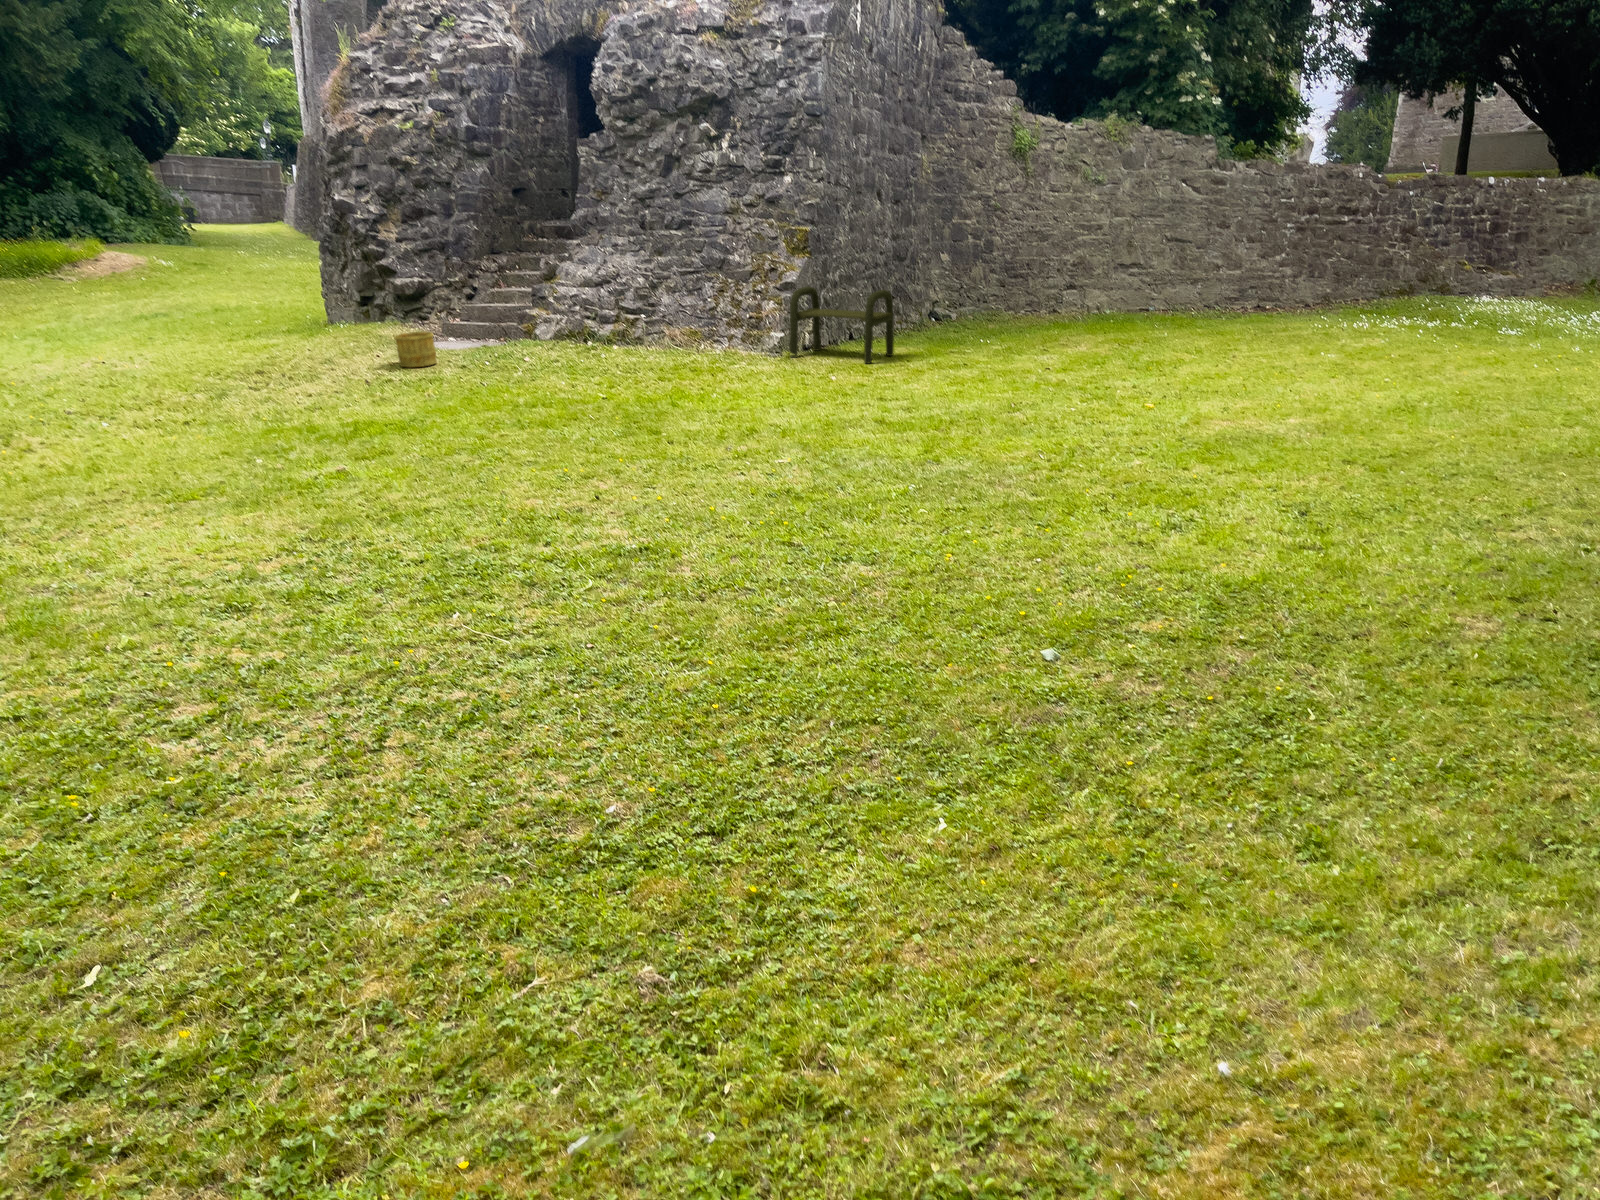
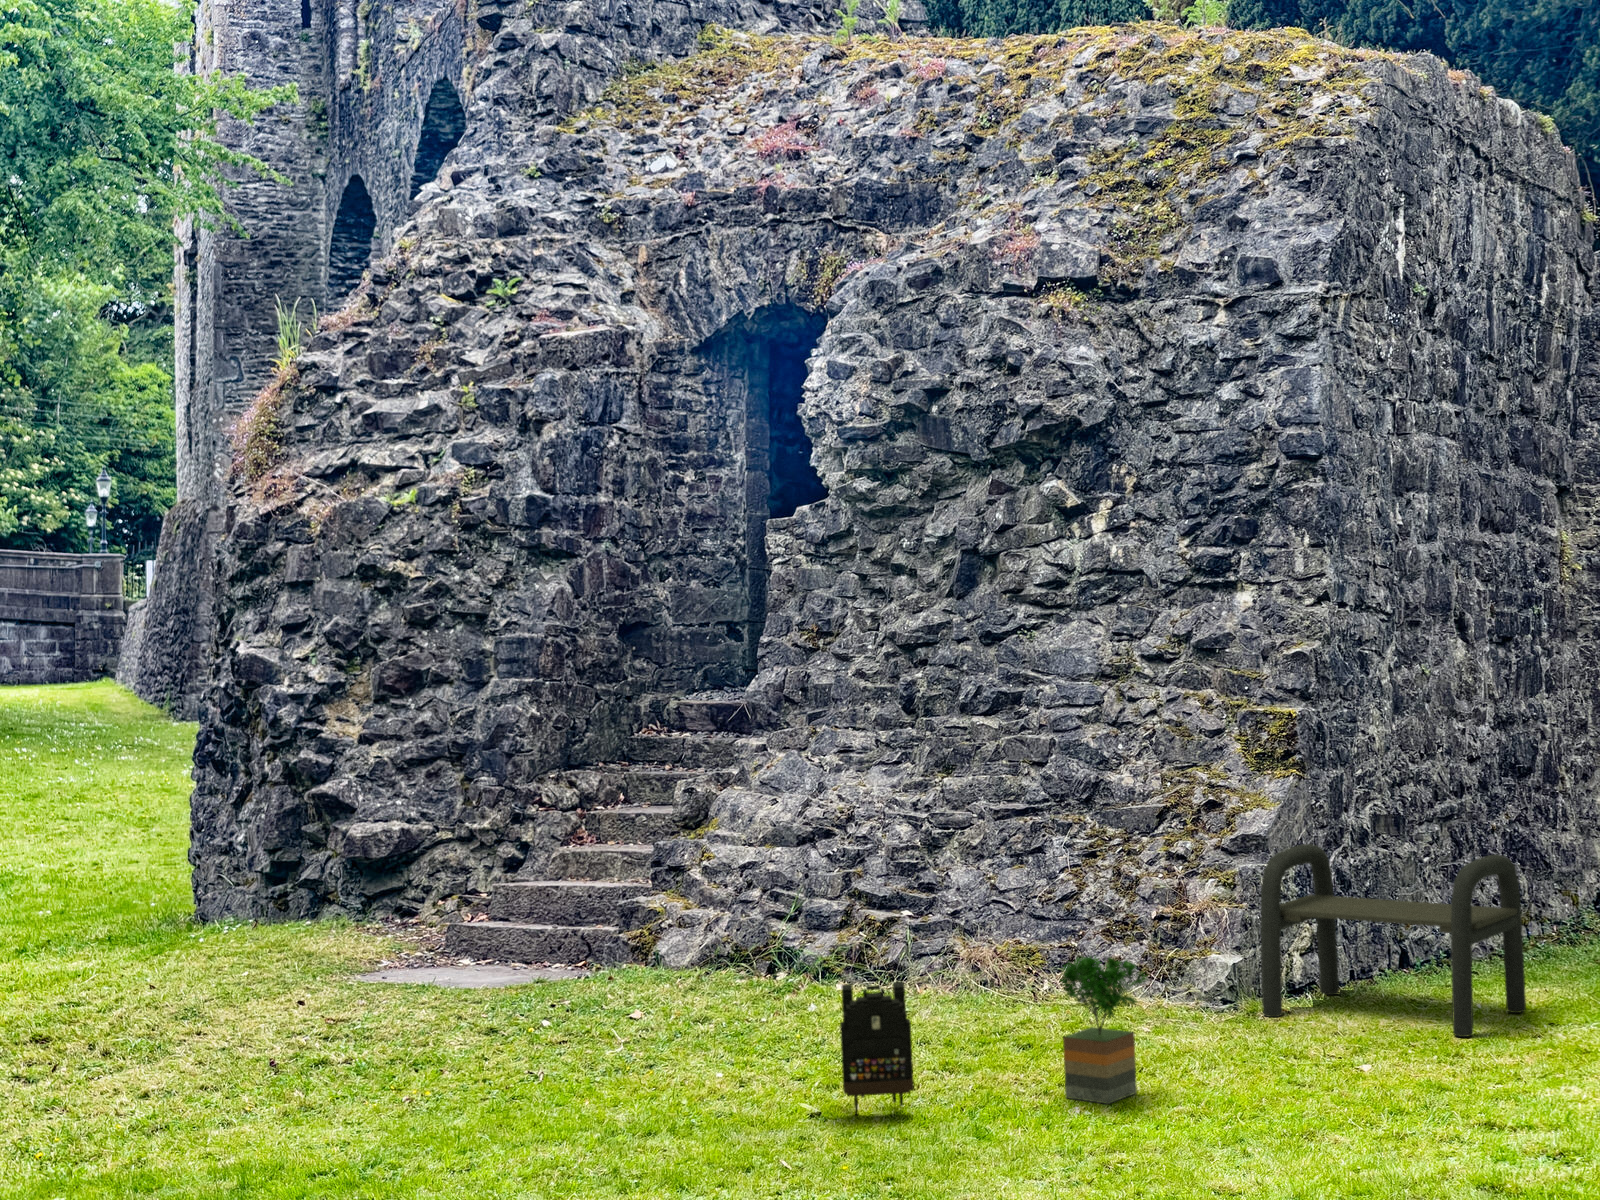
potted tree: none [705,325,743,386] -> present [1060,957,1146,1104]
wooden bucket: present [394,332,437,367] -> none [332,967,424,1052]
backpack: none [616,335,647,390] -> present [840,982,914,1115]

